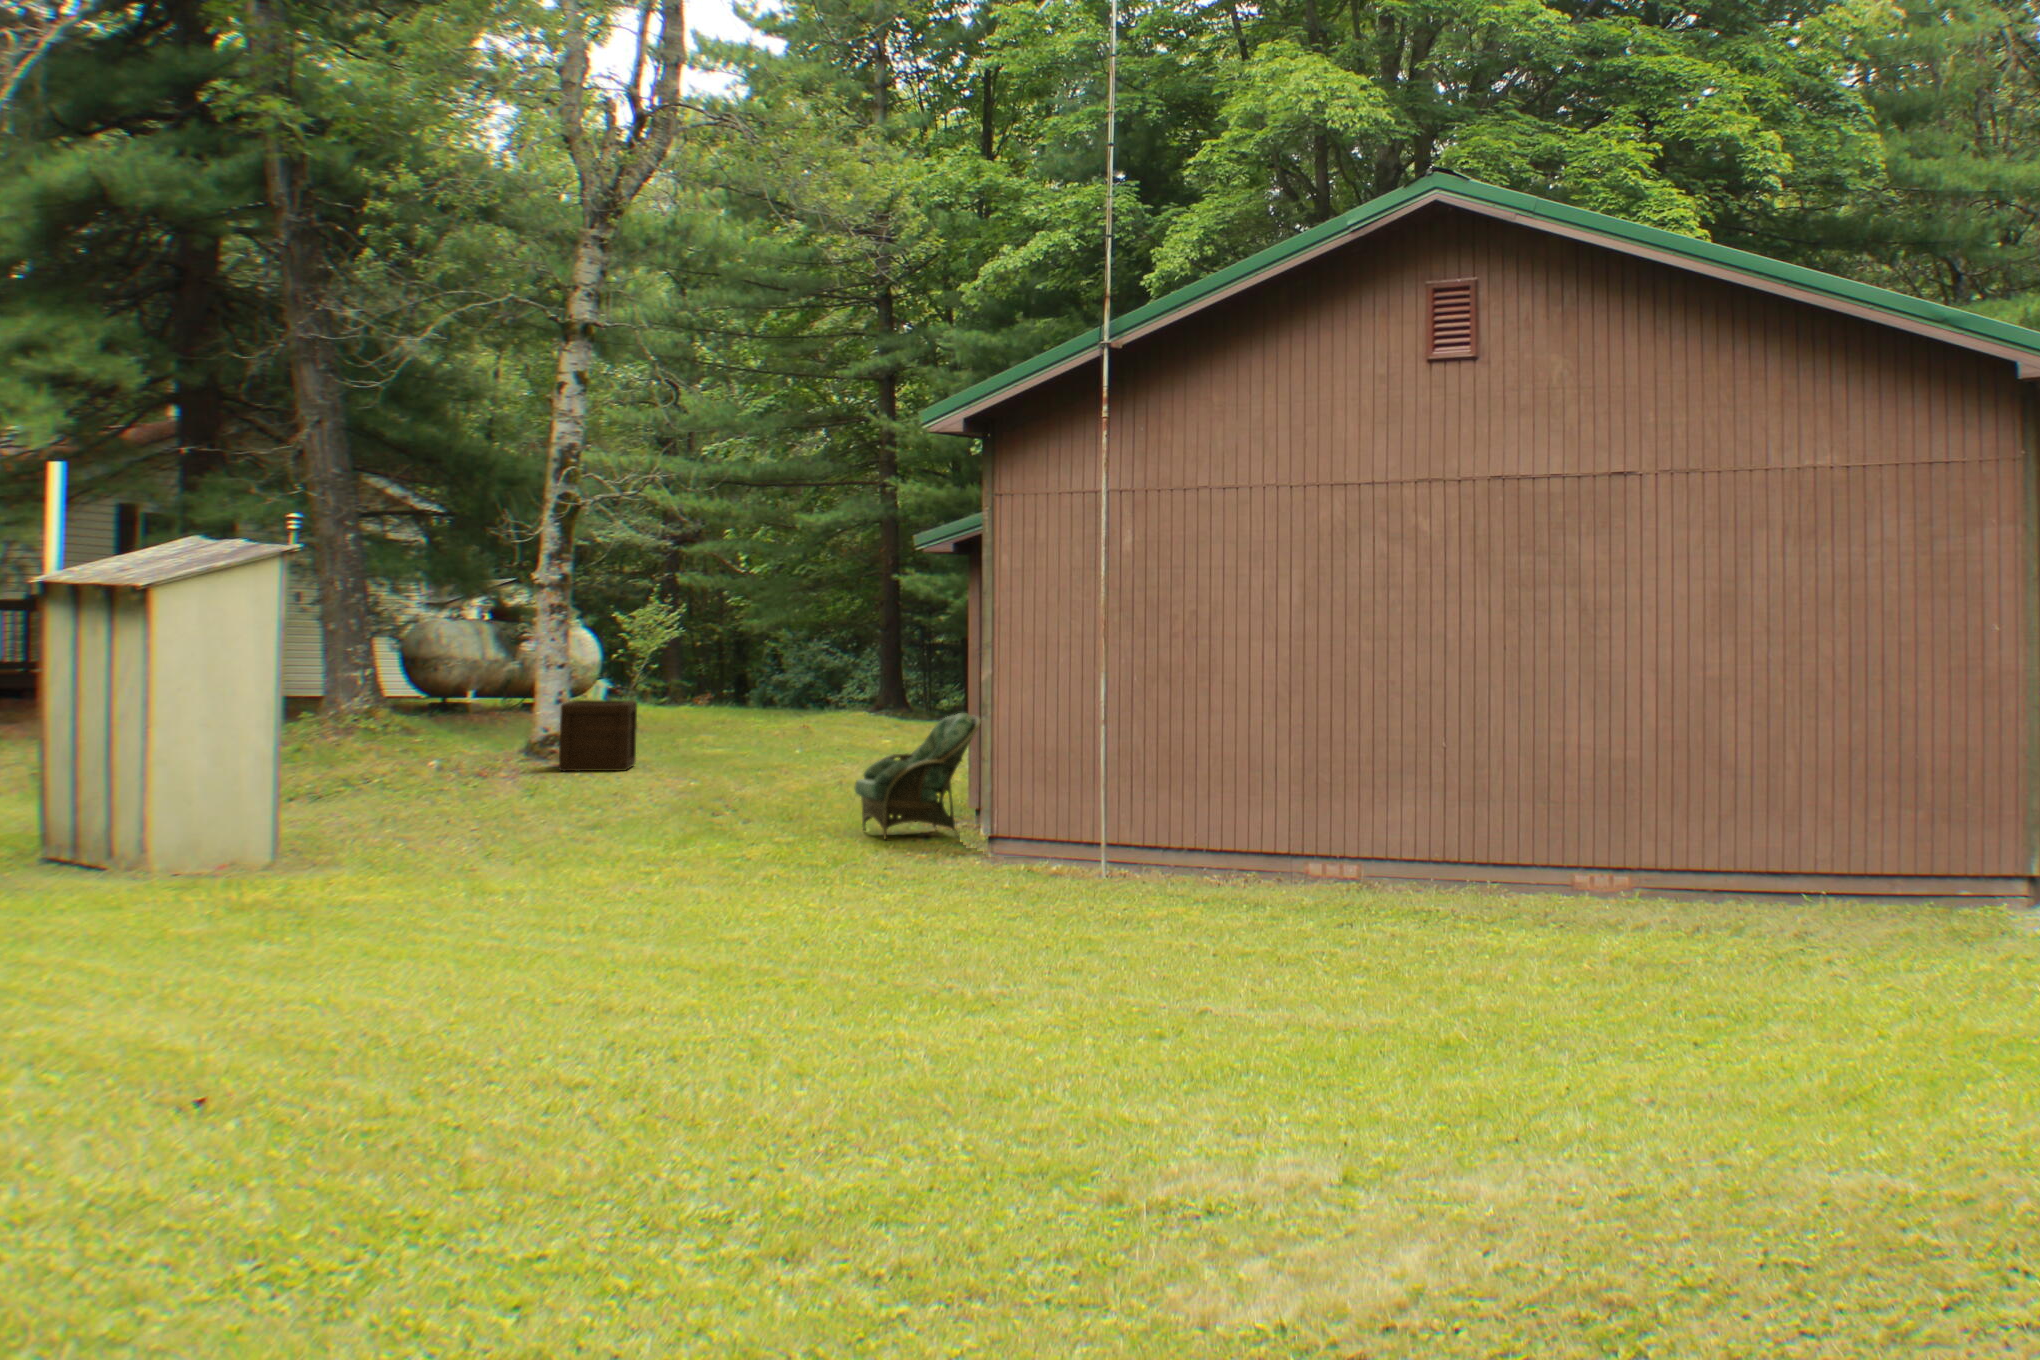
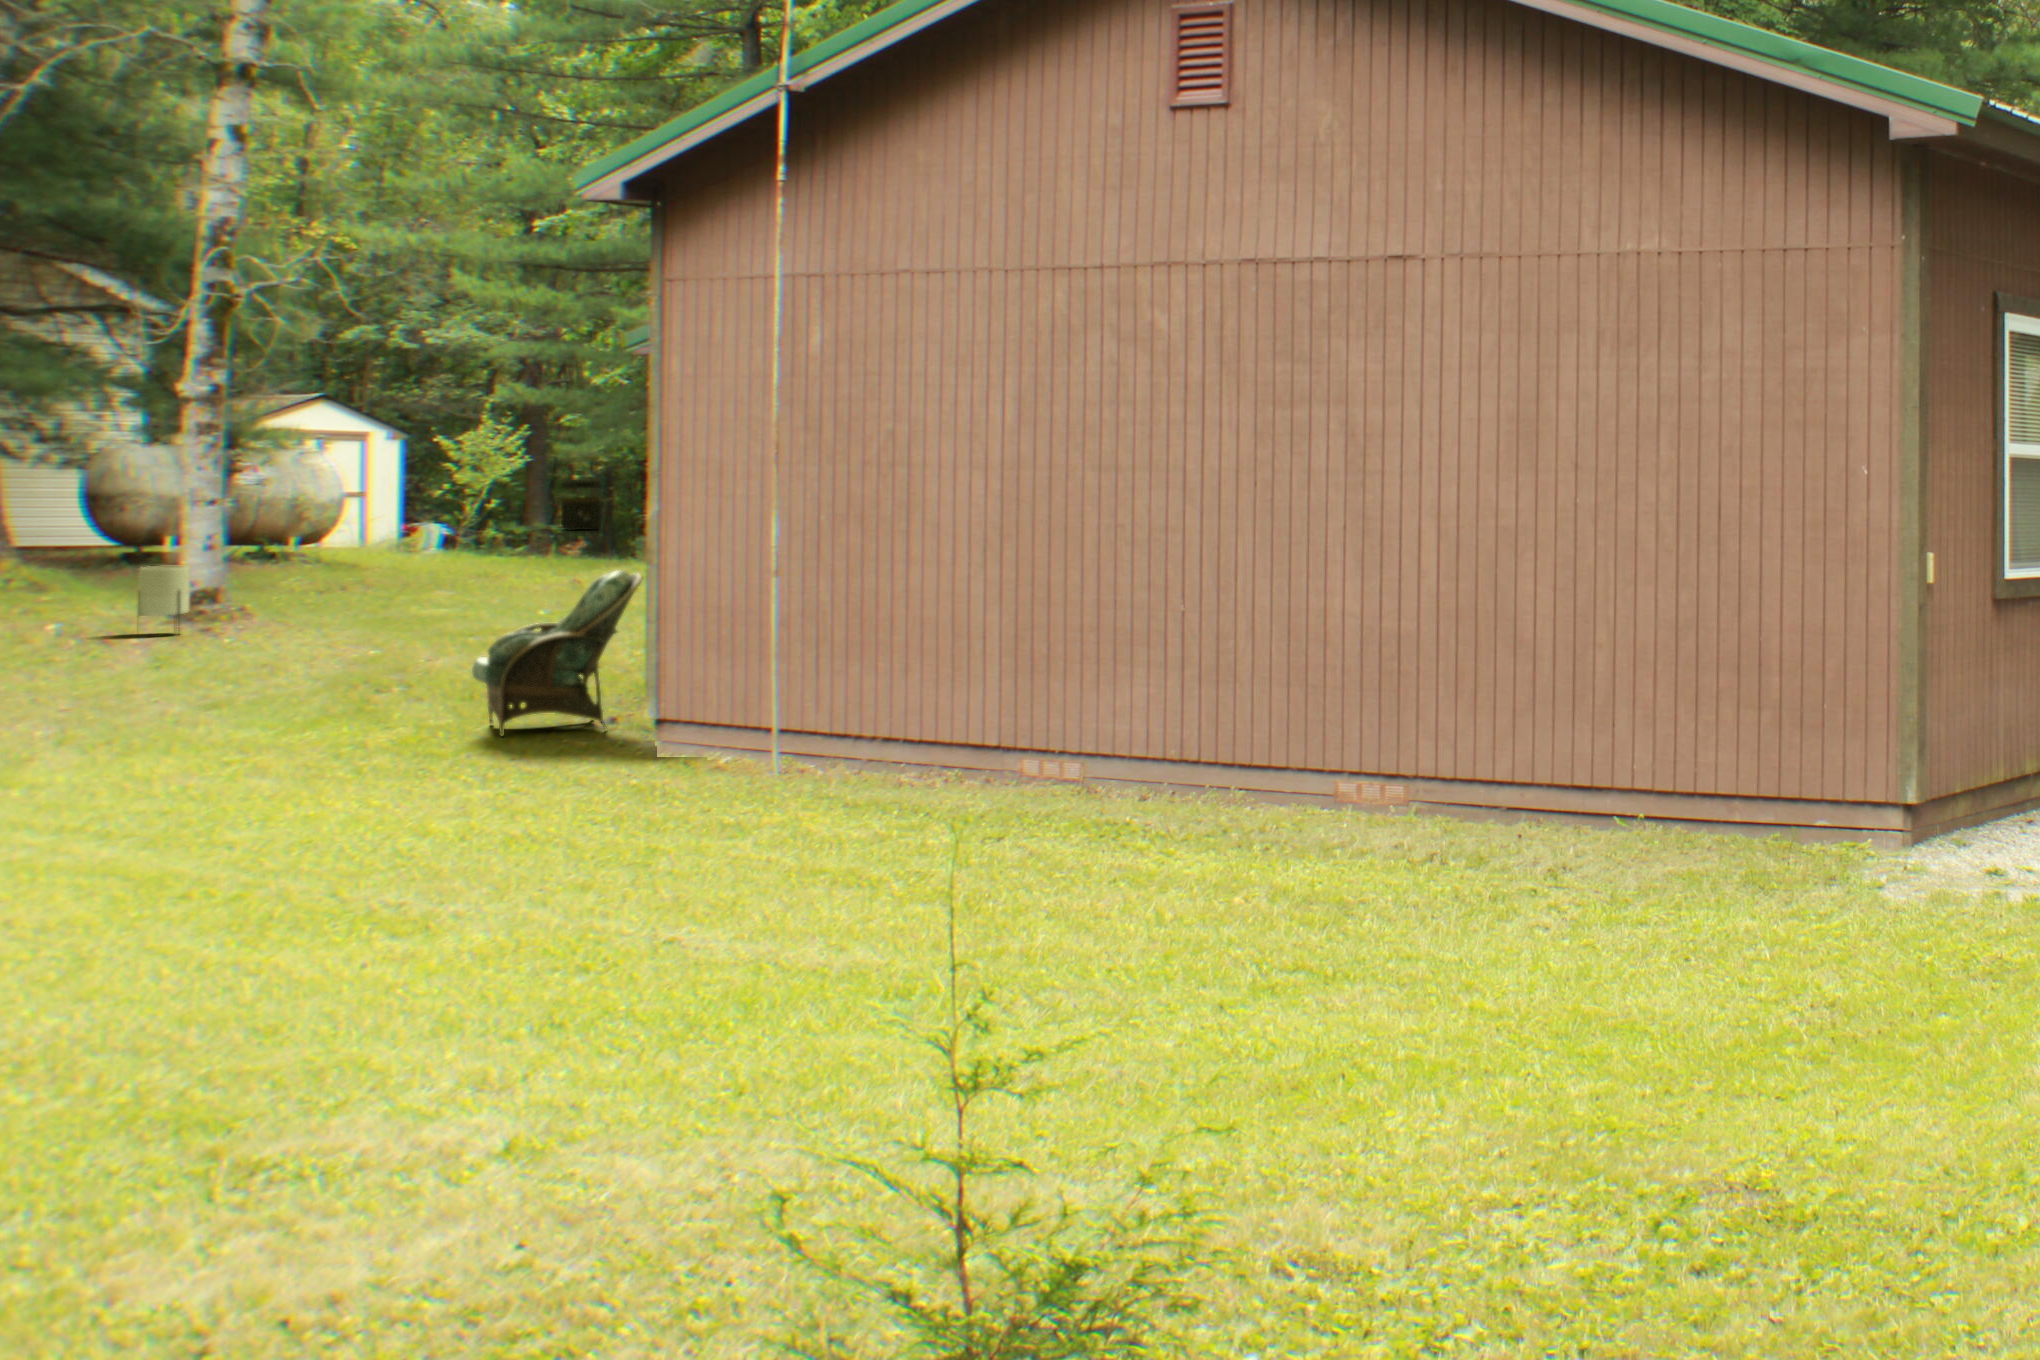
toolbox: none [702,659,735,700] -> present [561,480,602,530]
wooden crate: present [559,700,637,771] -> none [219,545,334,637]
planter: none [495,716,534,771] -> present [138,566,190,617]

